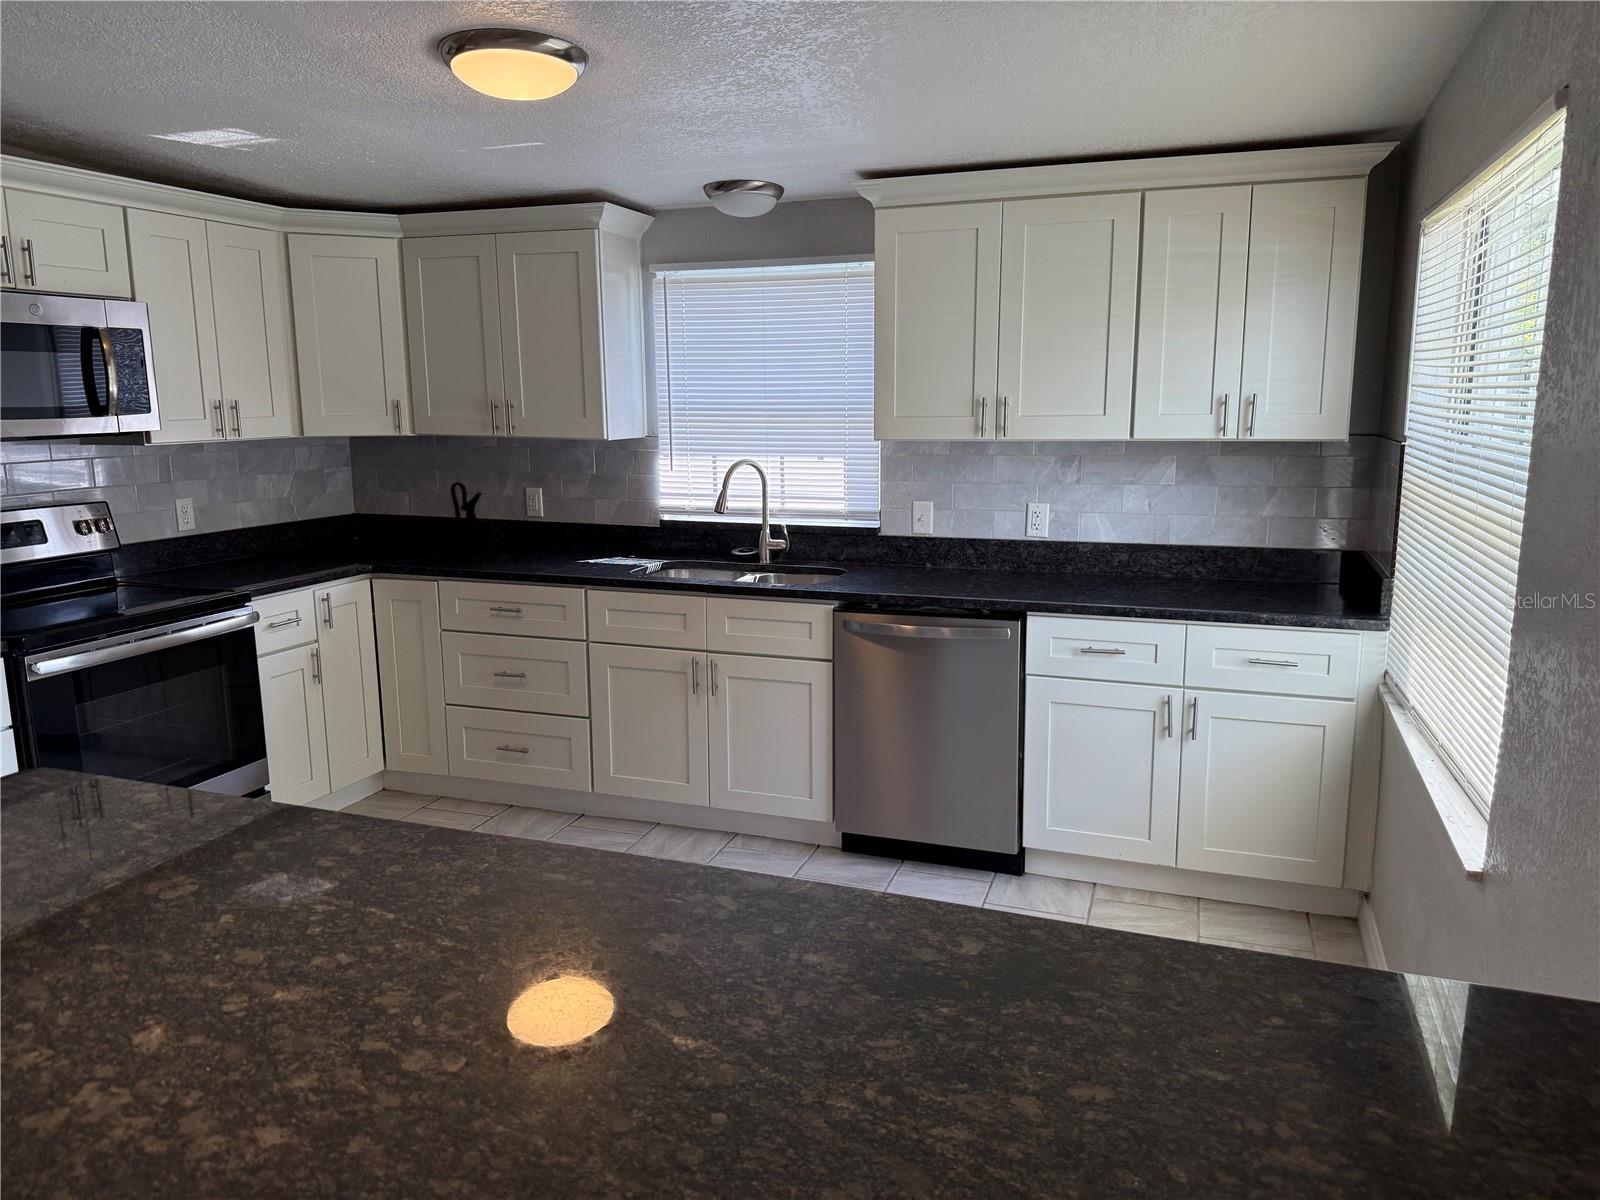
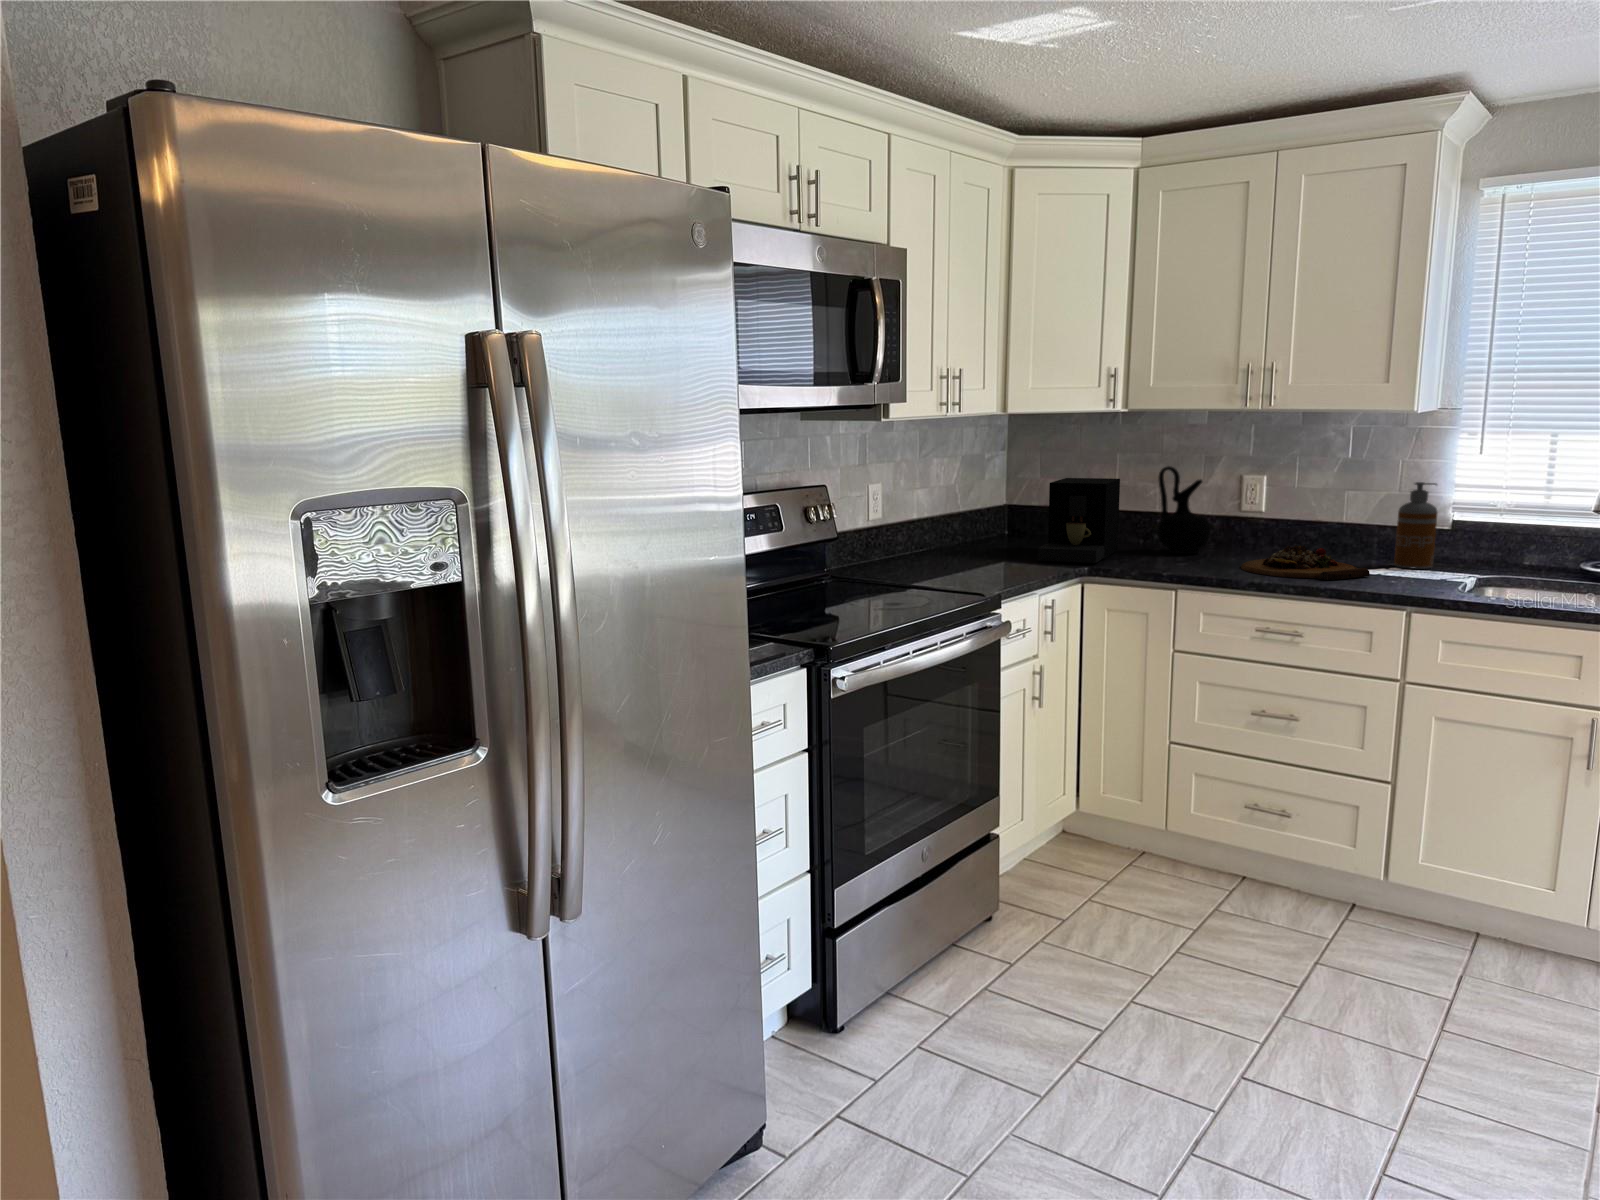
soap dispenser: none [618,492,645,557] -> present [1394,482,1438,569]
coffee maker: none [333,493,422,563] -> present [1038,478,1120,563]
cutting board: none [496,542,583,569] -> present [1241,545,1370,580]

